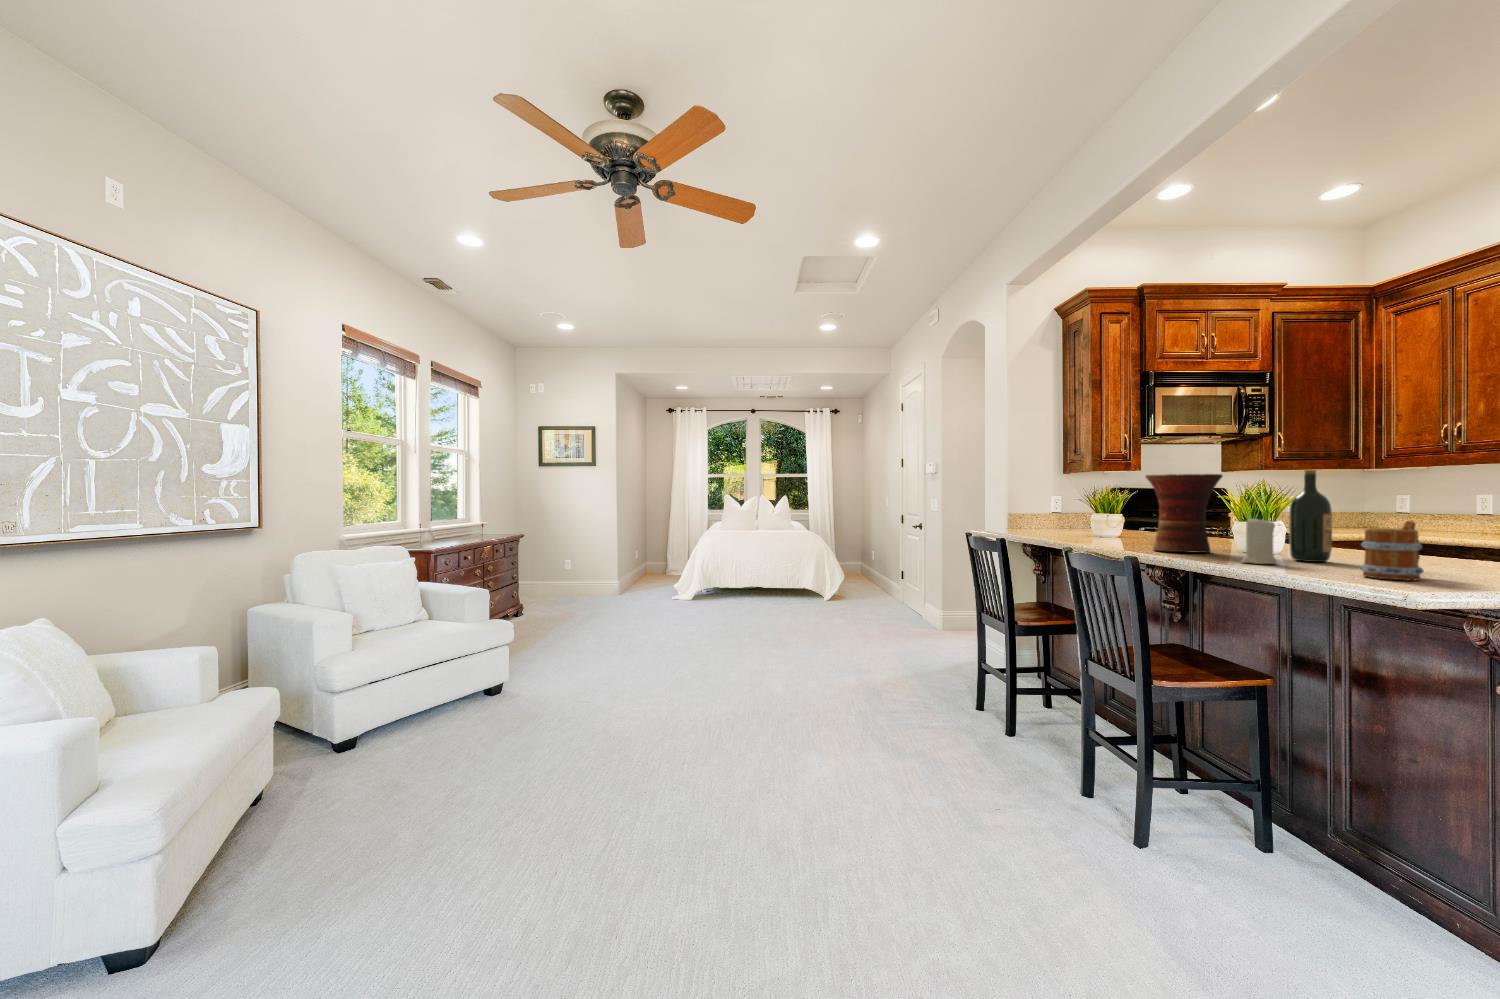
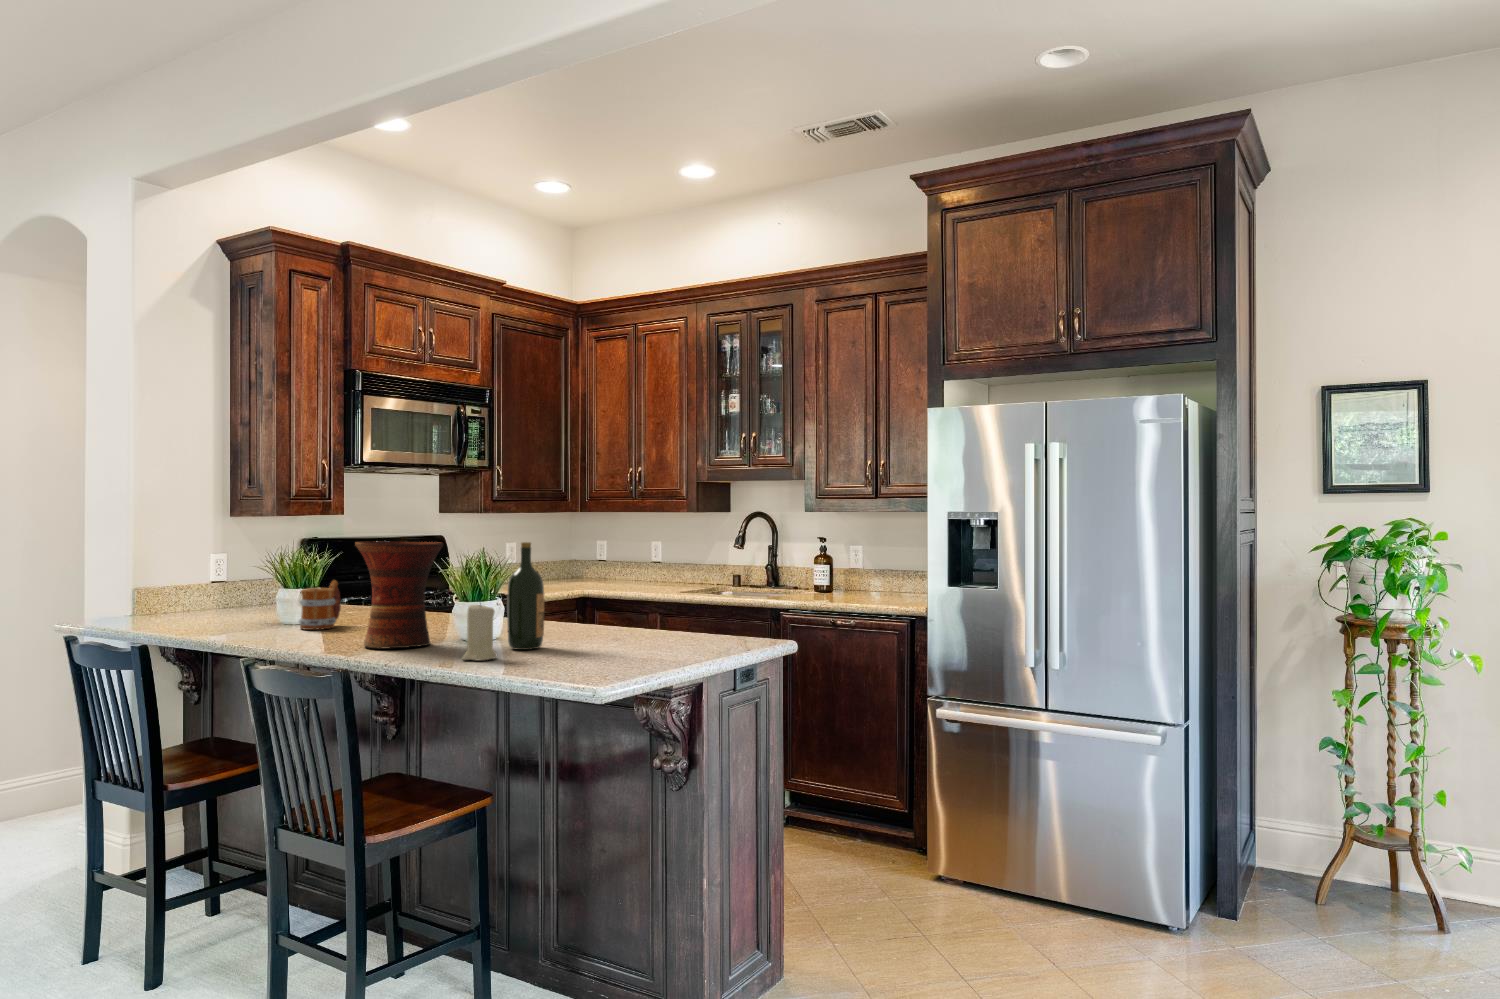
mug: present [1360,521,1424,580] -> present [299,581,341,630]

